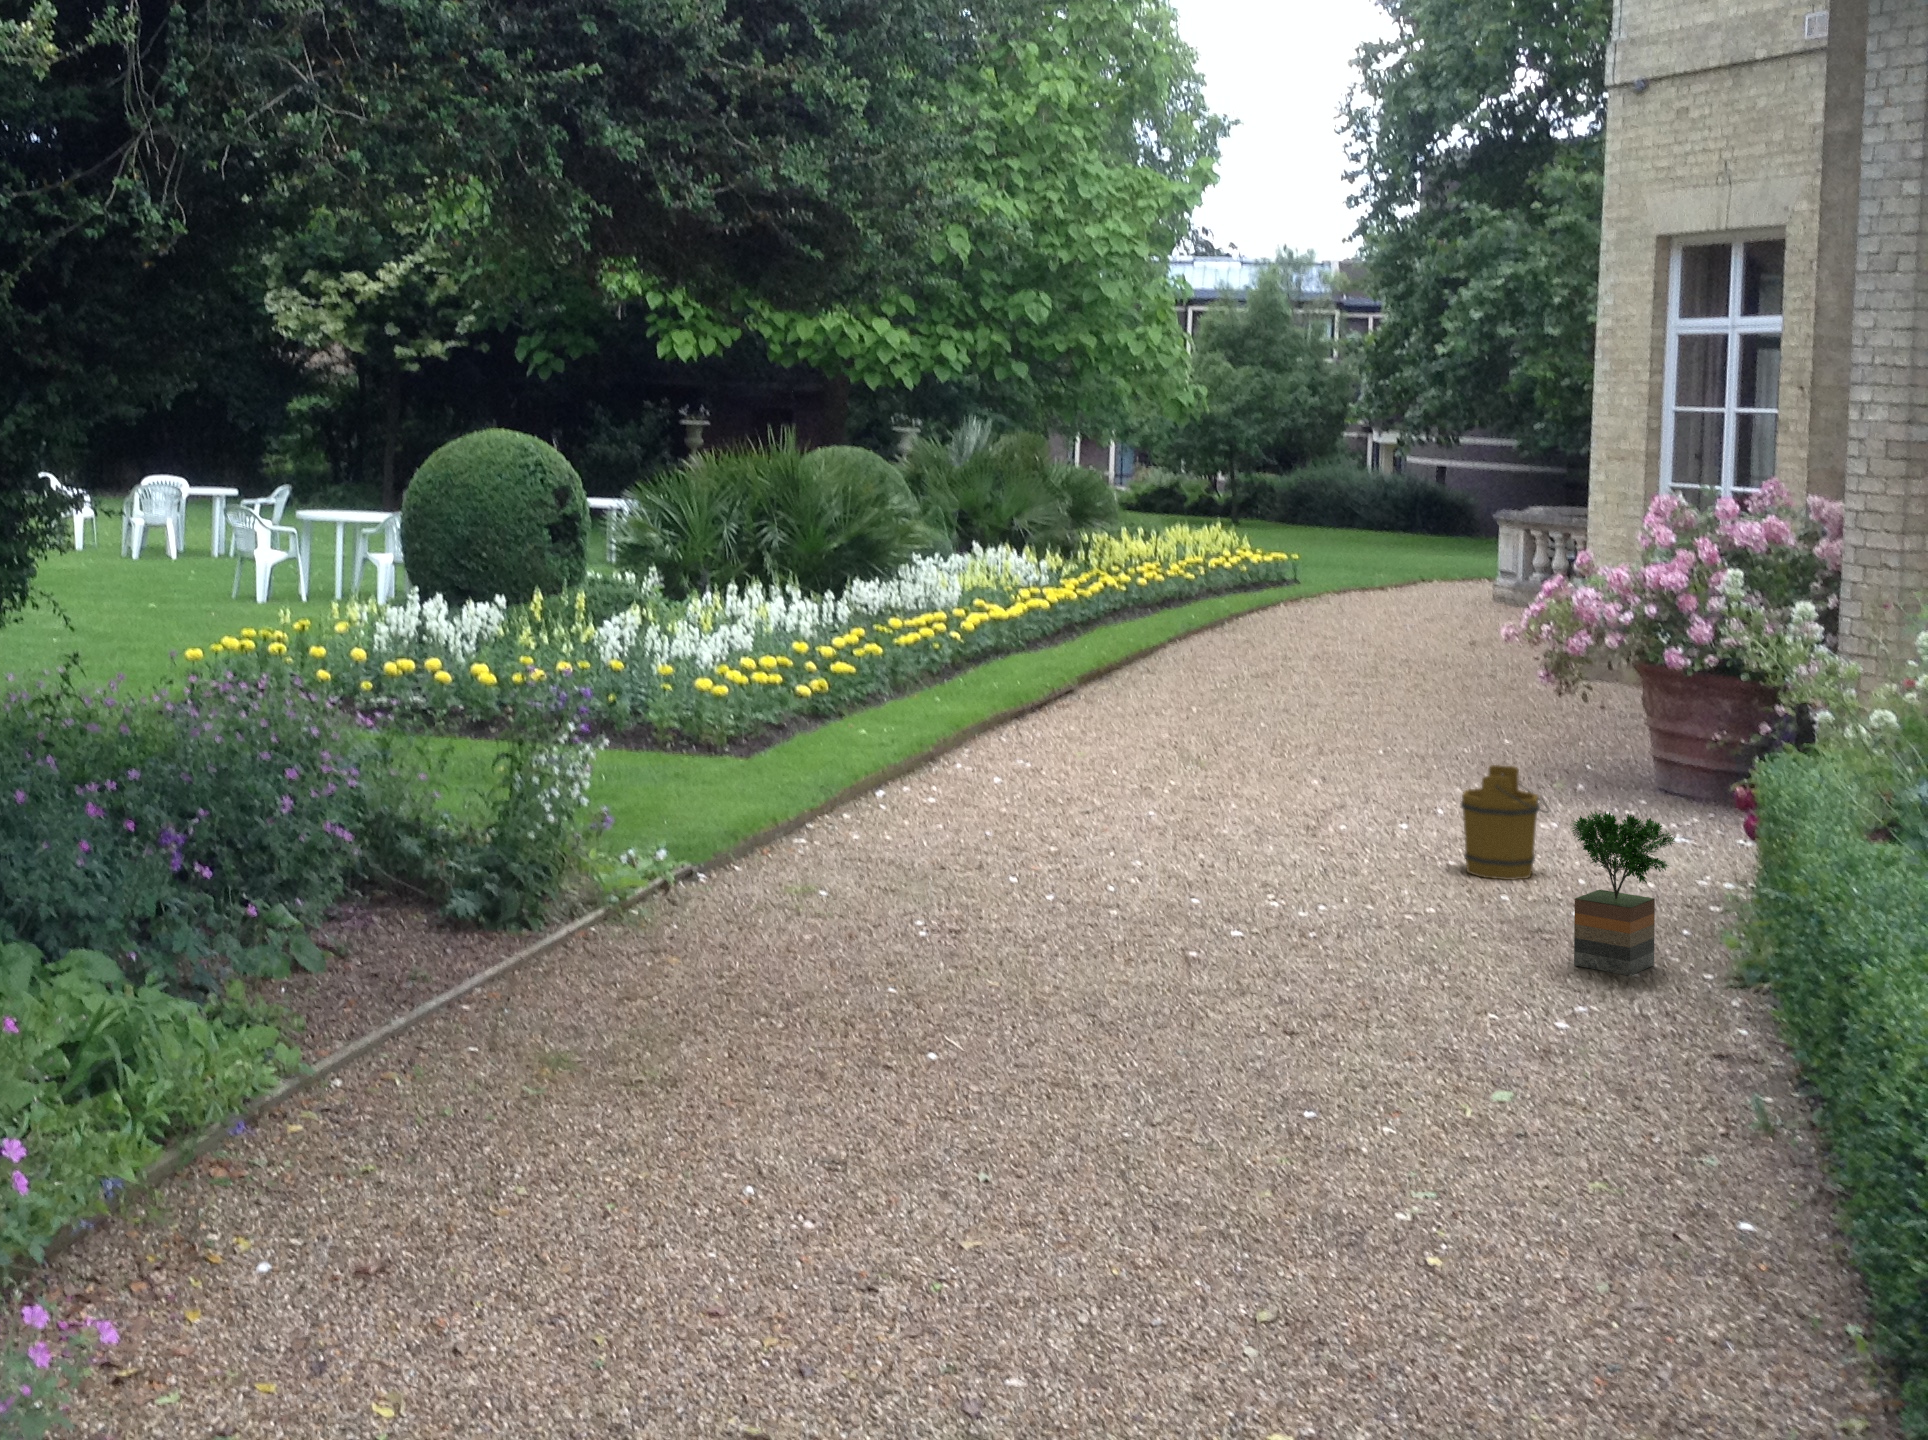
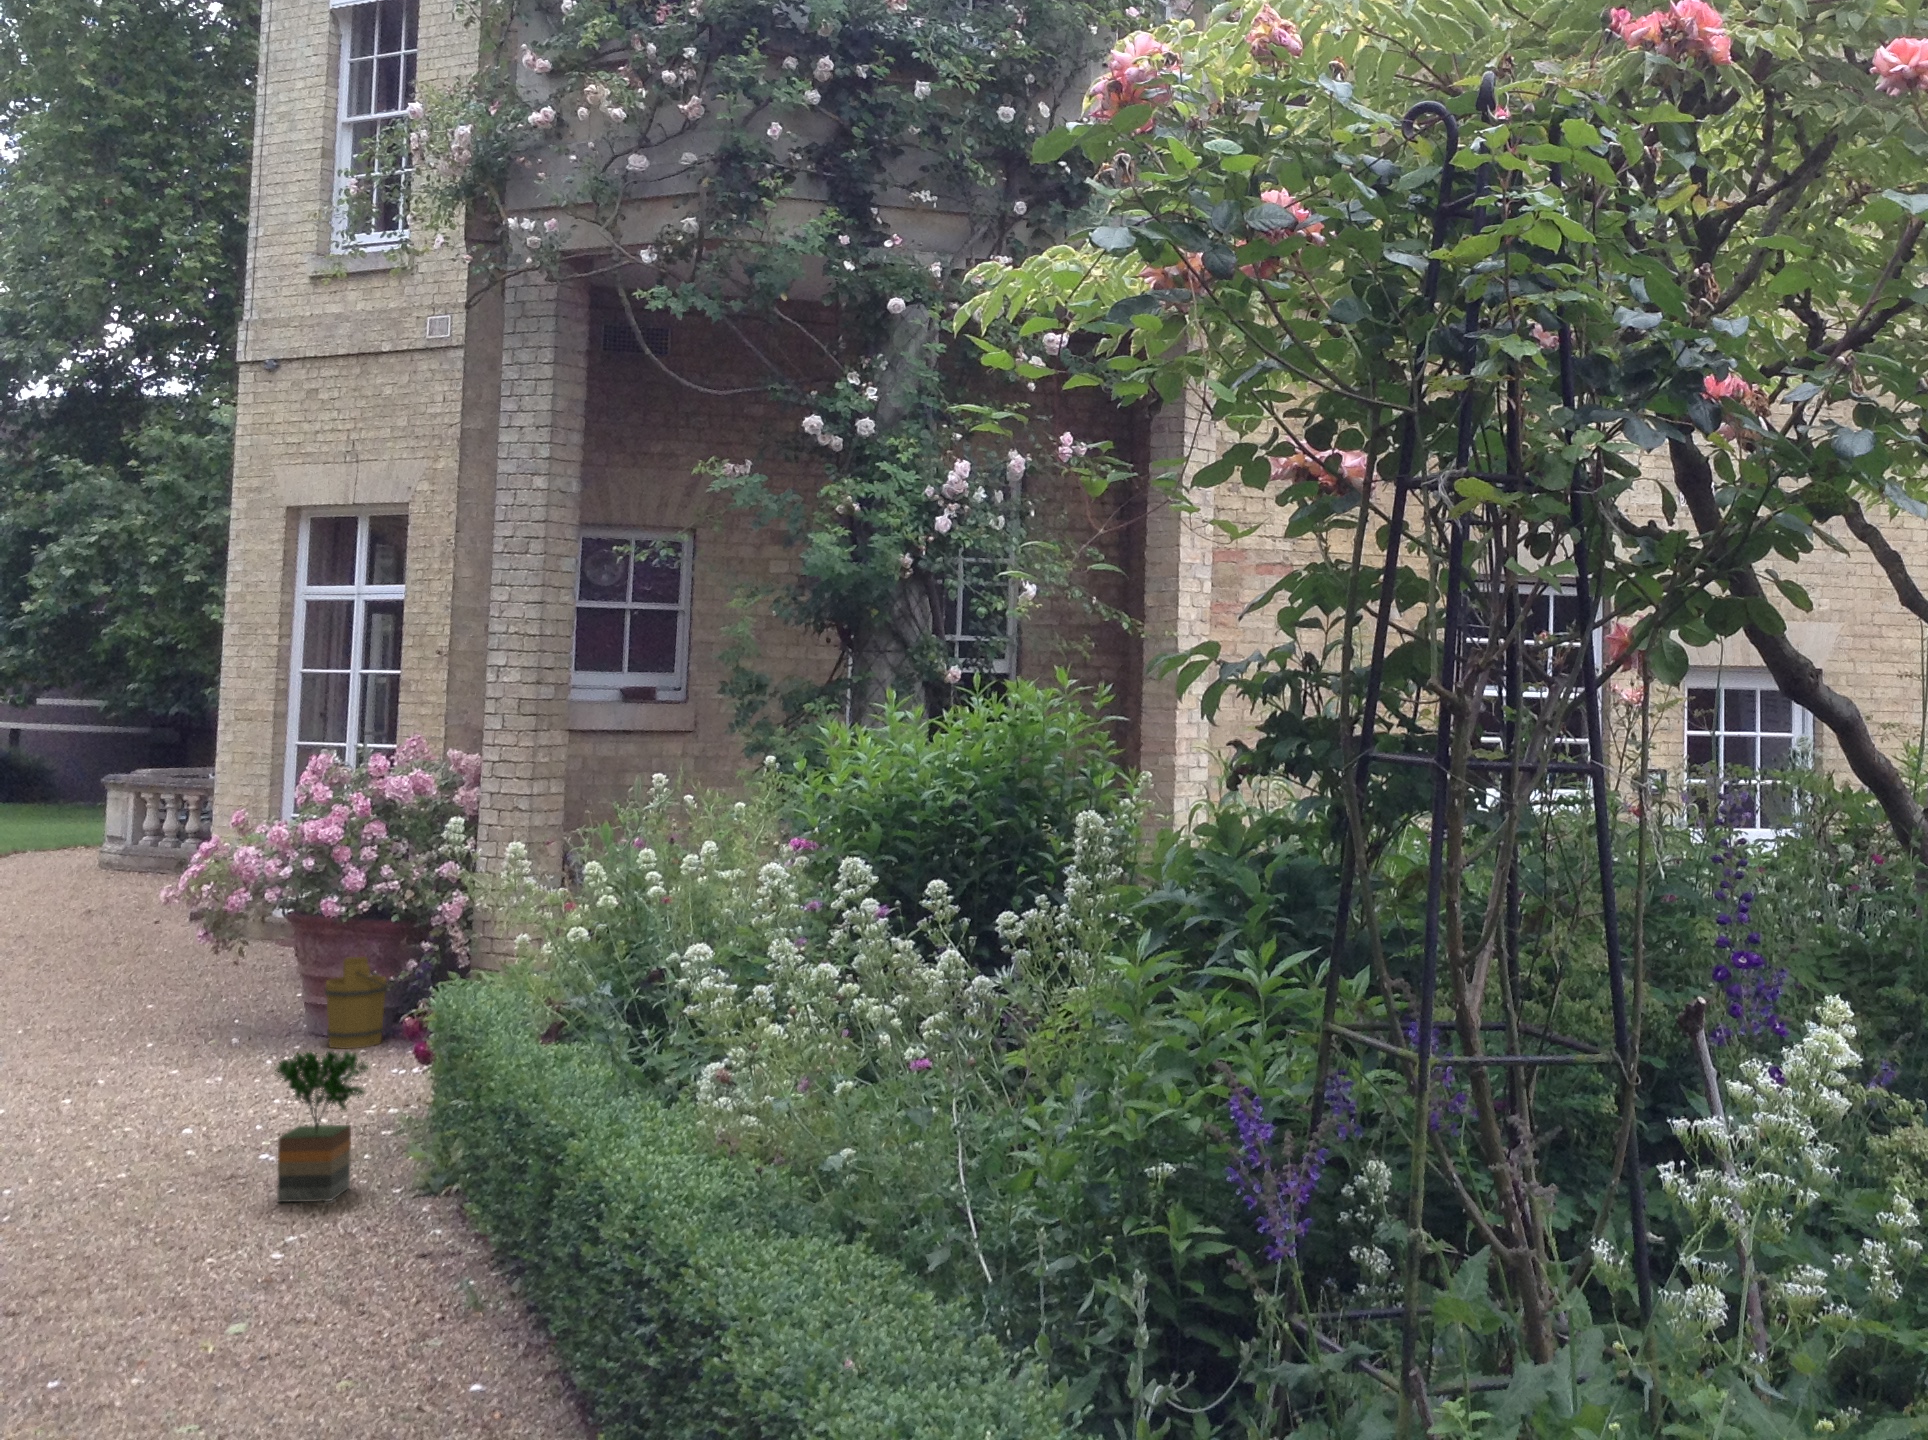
bucket: present [1461,765,1550,880] -> present [325,957,395,1049]

